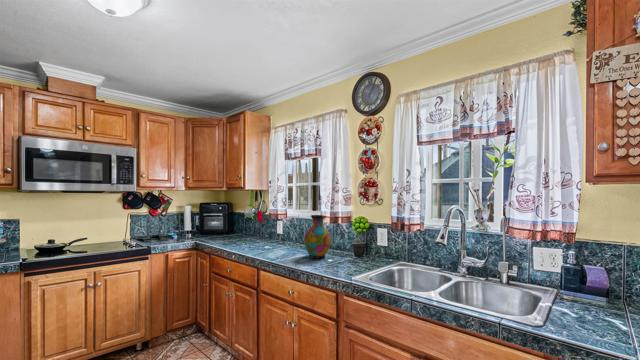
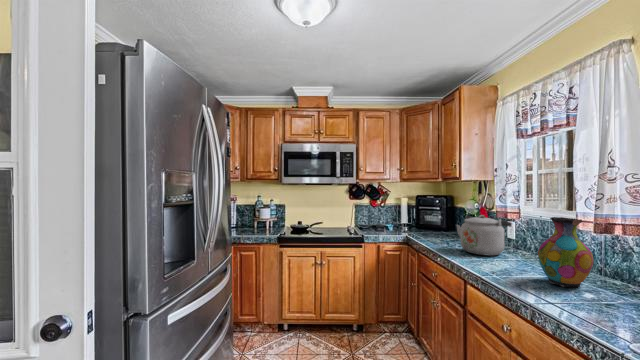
kettle: none [244,217,283,248] -> present [457,215,512,256]

